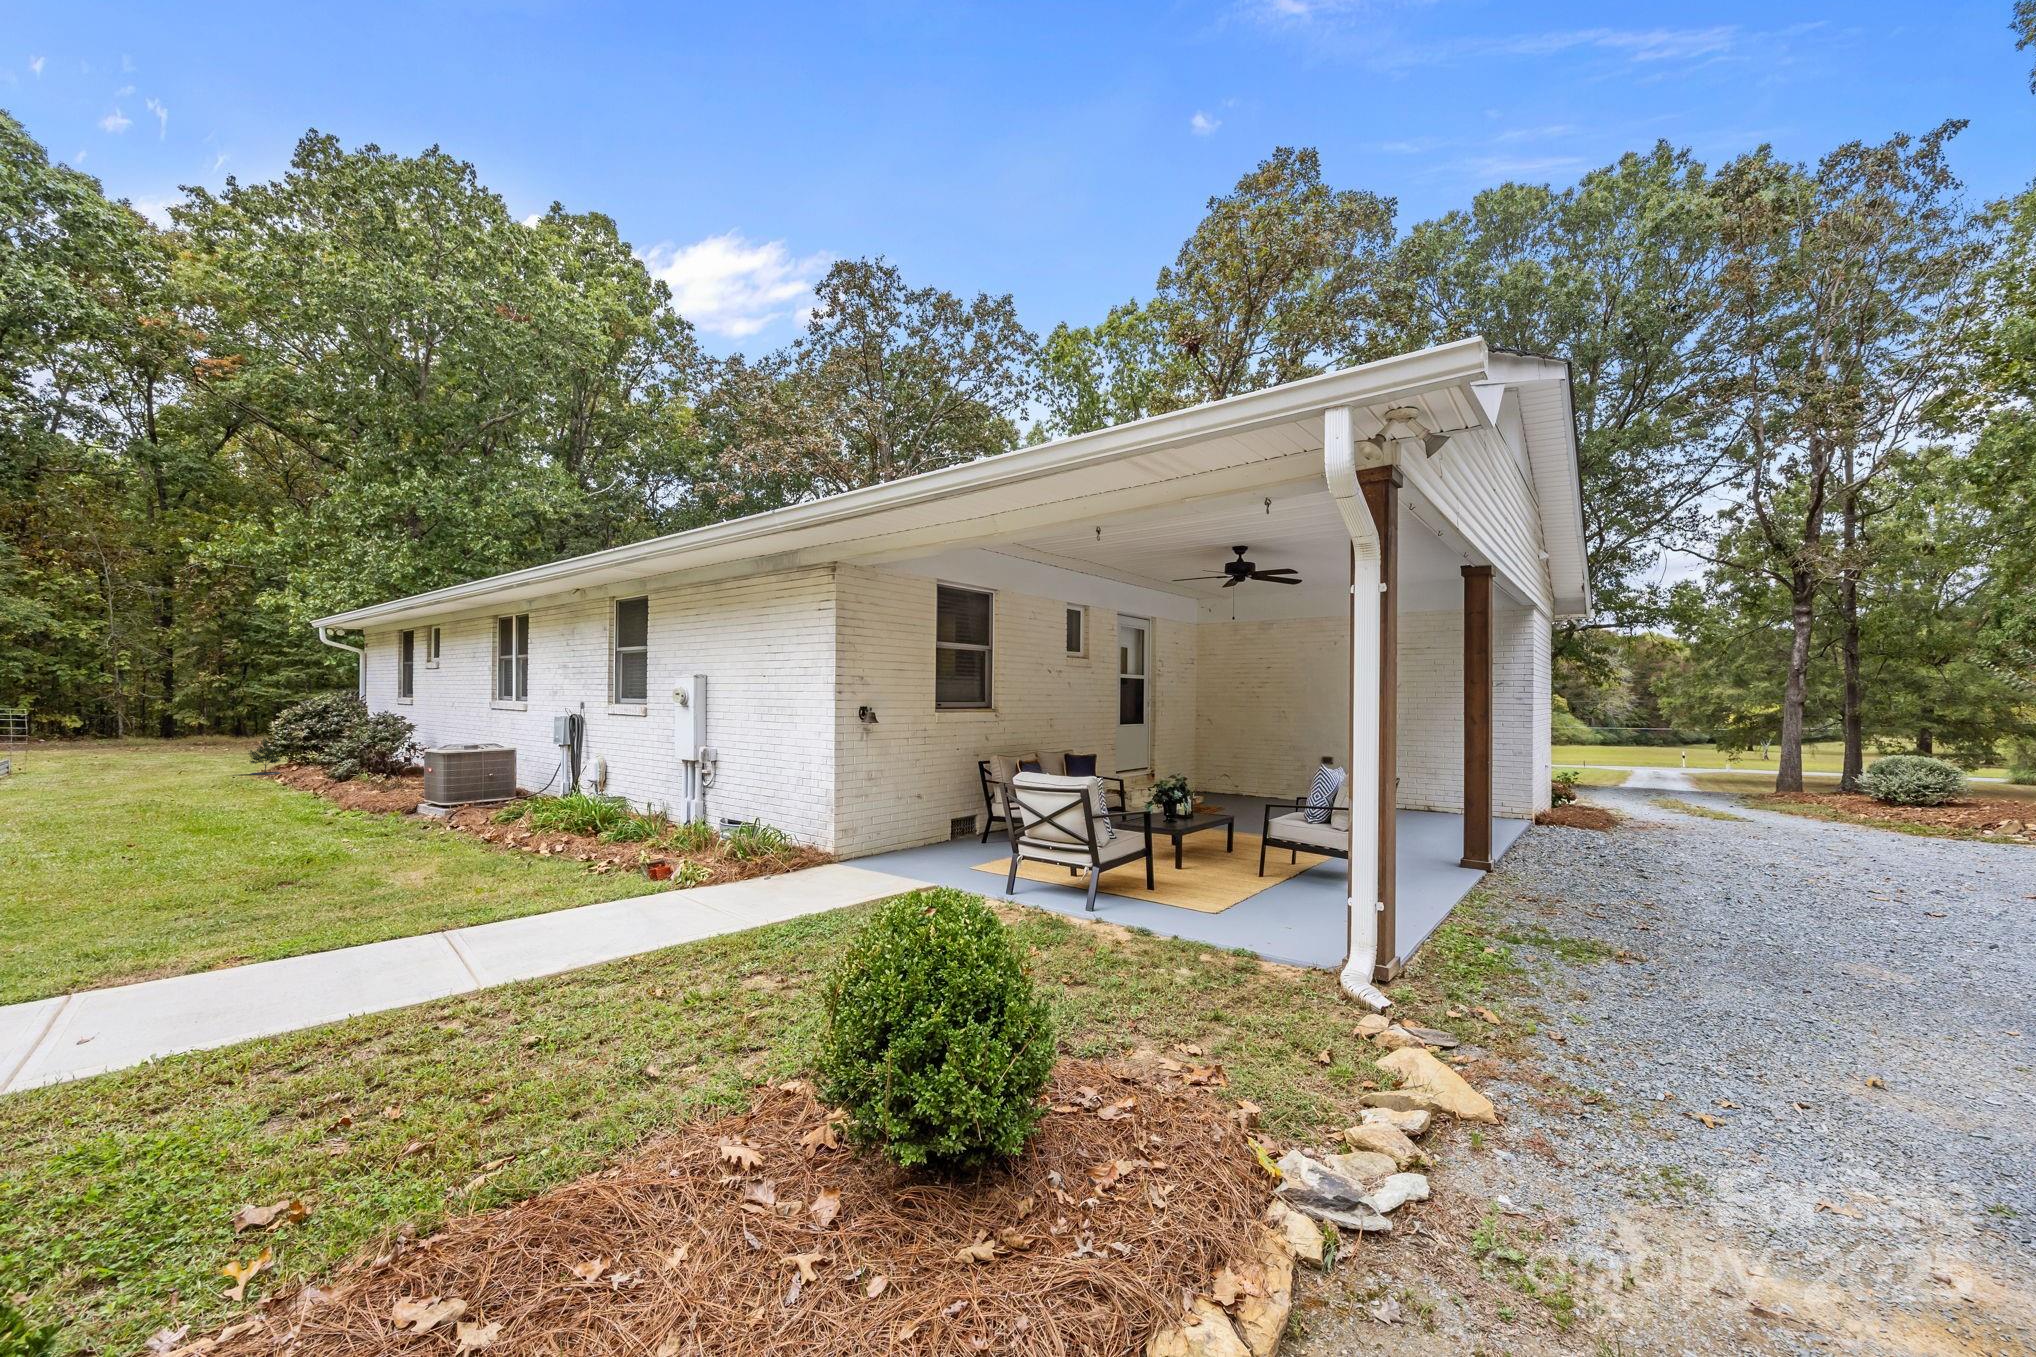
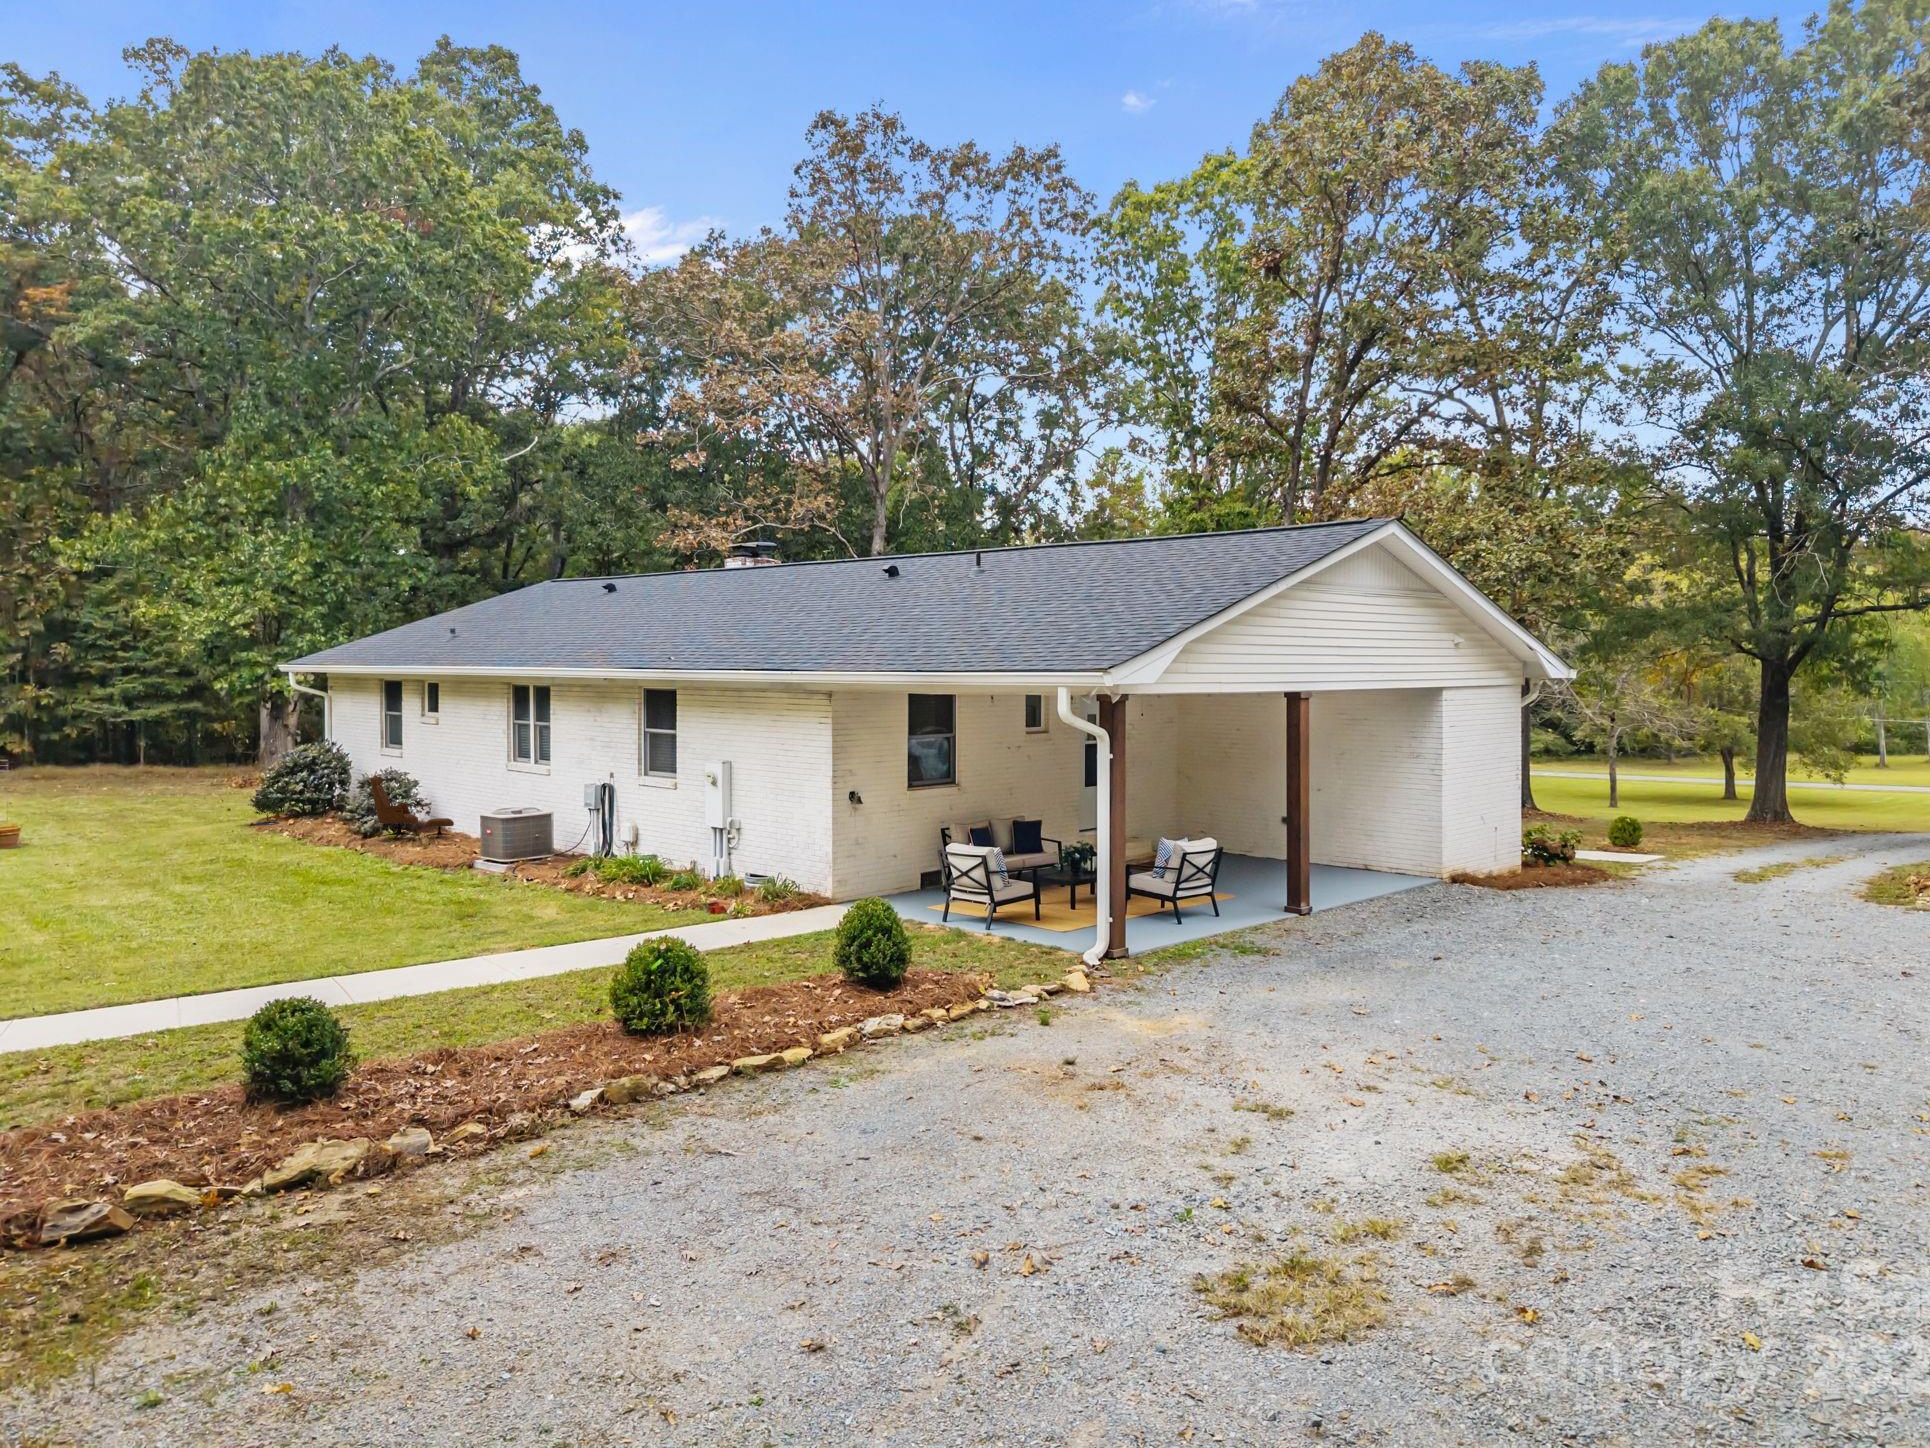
lounge chair: none [346,719,446,788] -> present [370,777,454,839]

